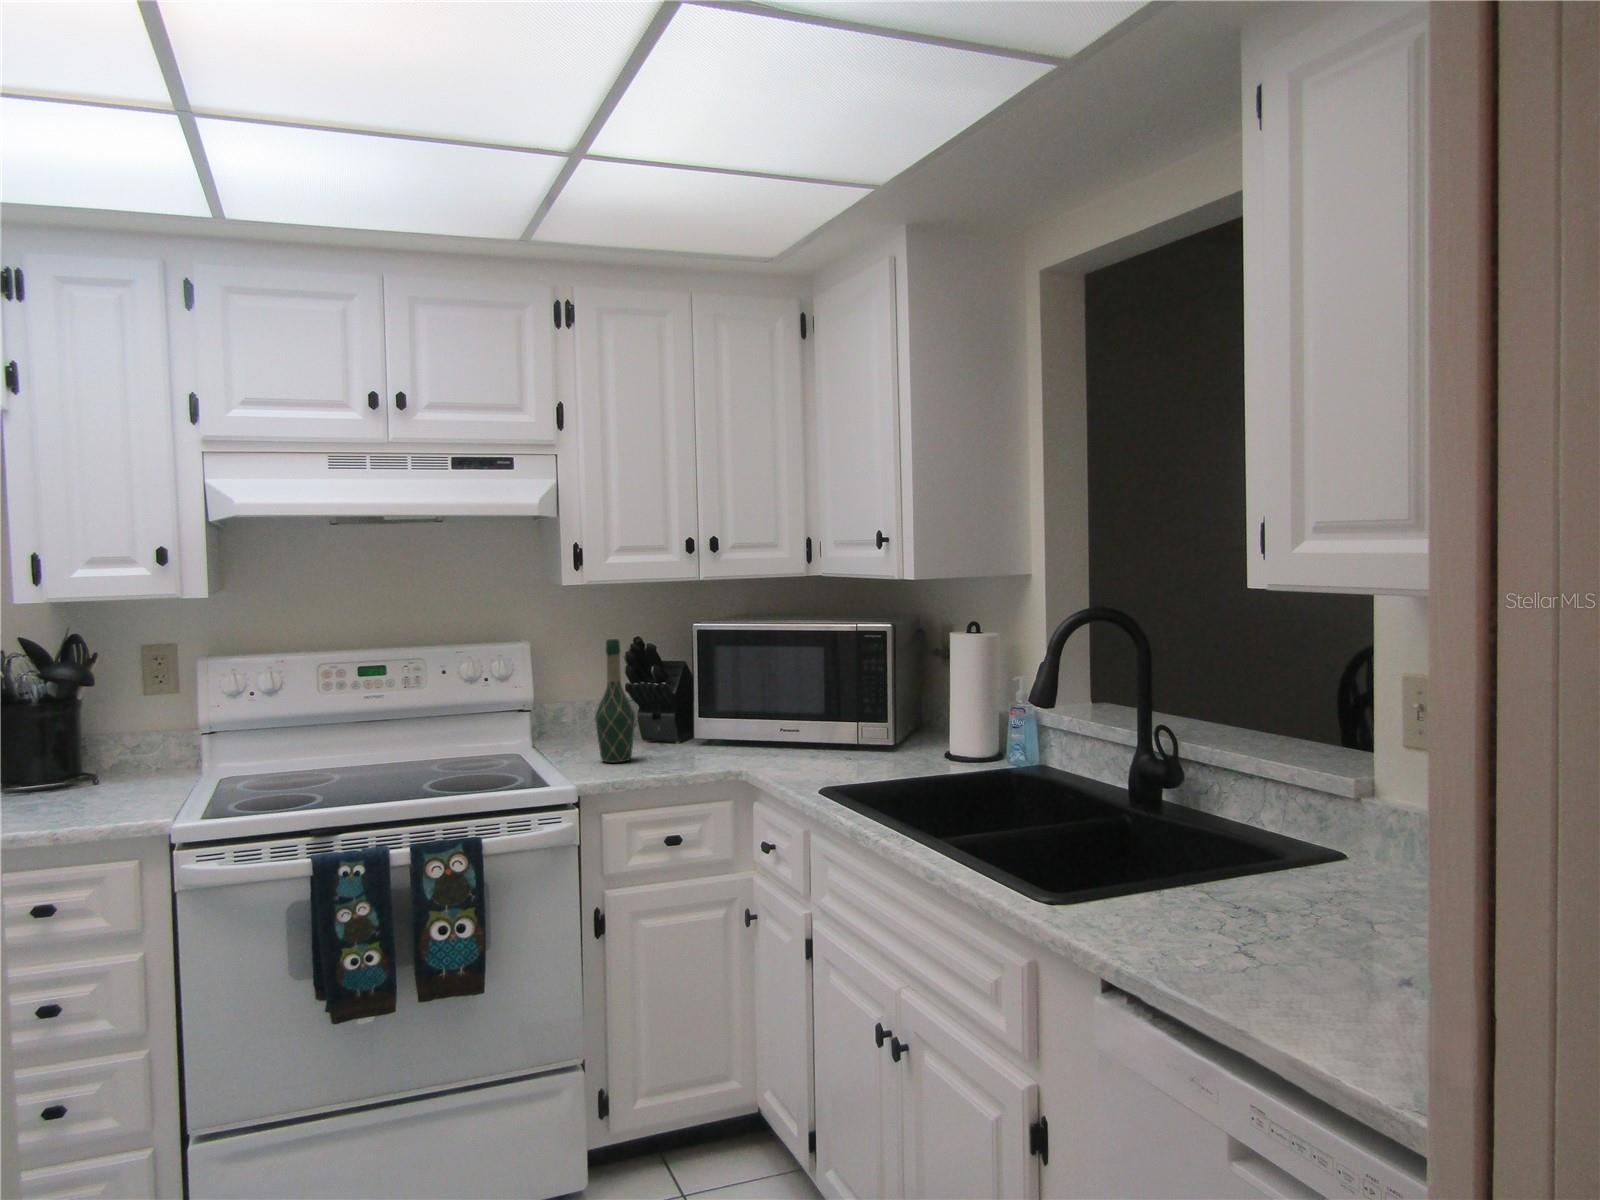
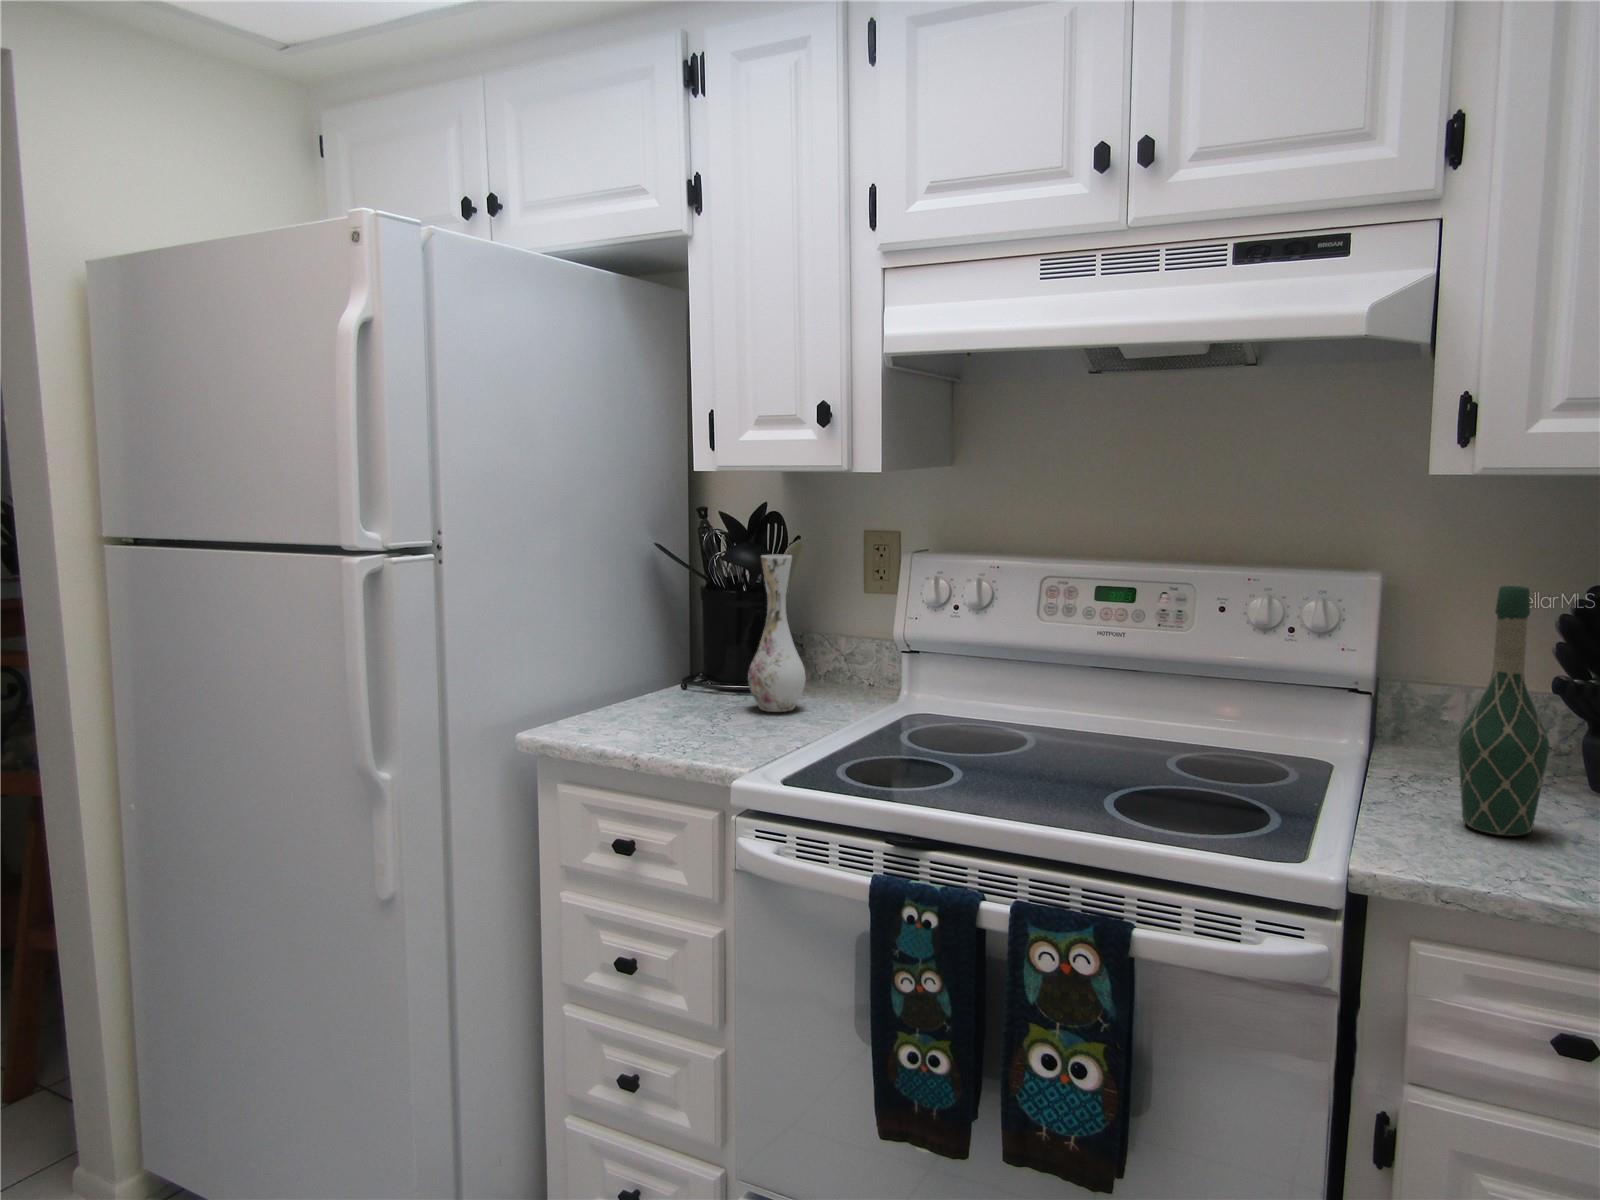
vase: none [73,667,129,795] -> present [748,555,806,712]

